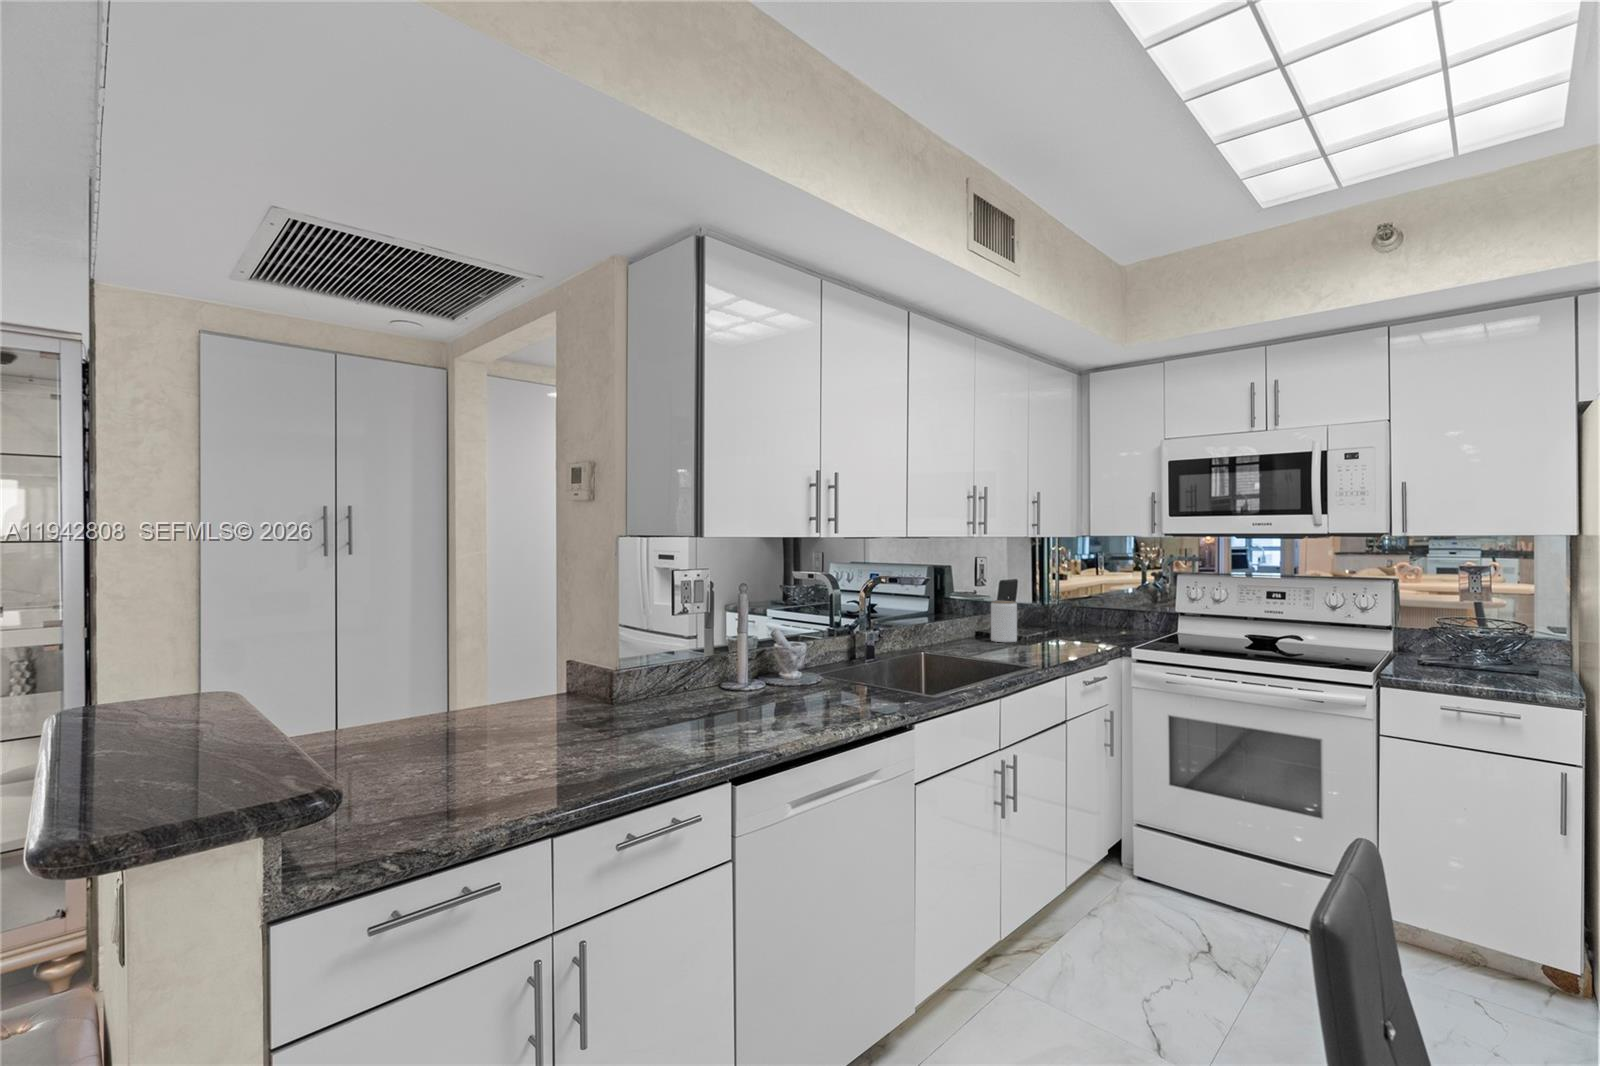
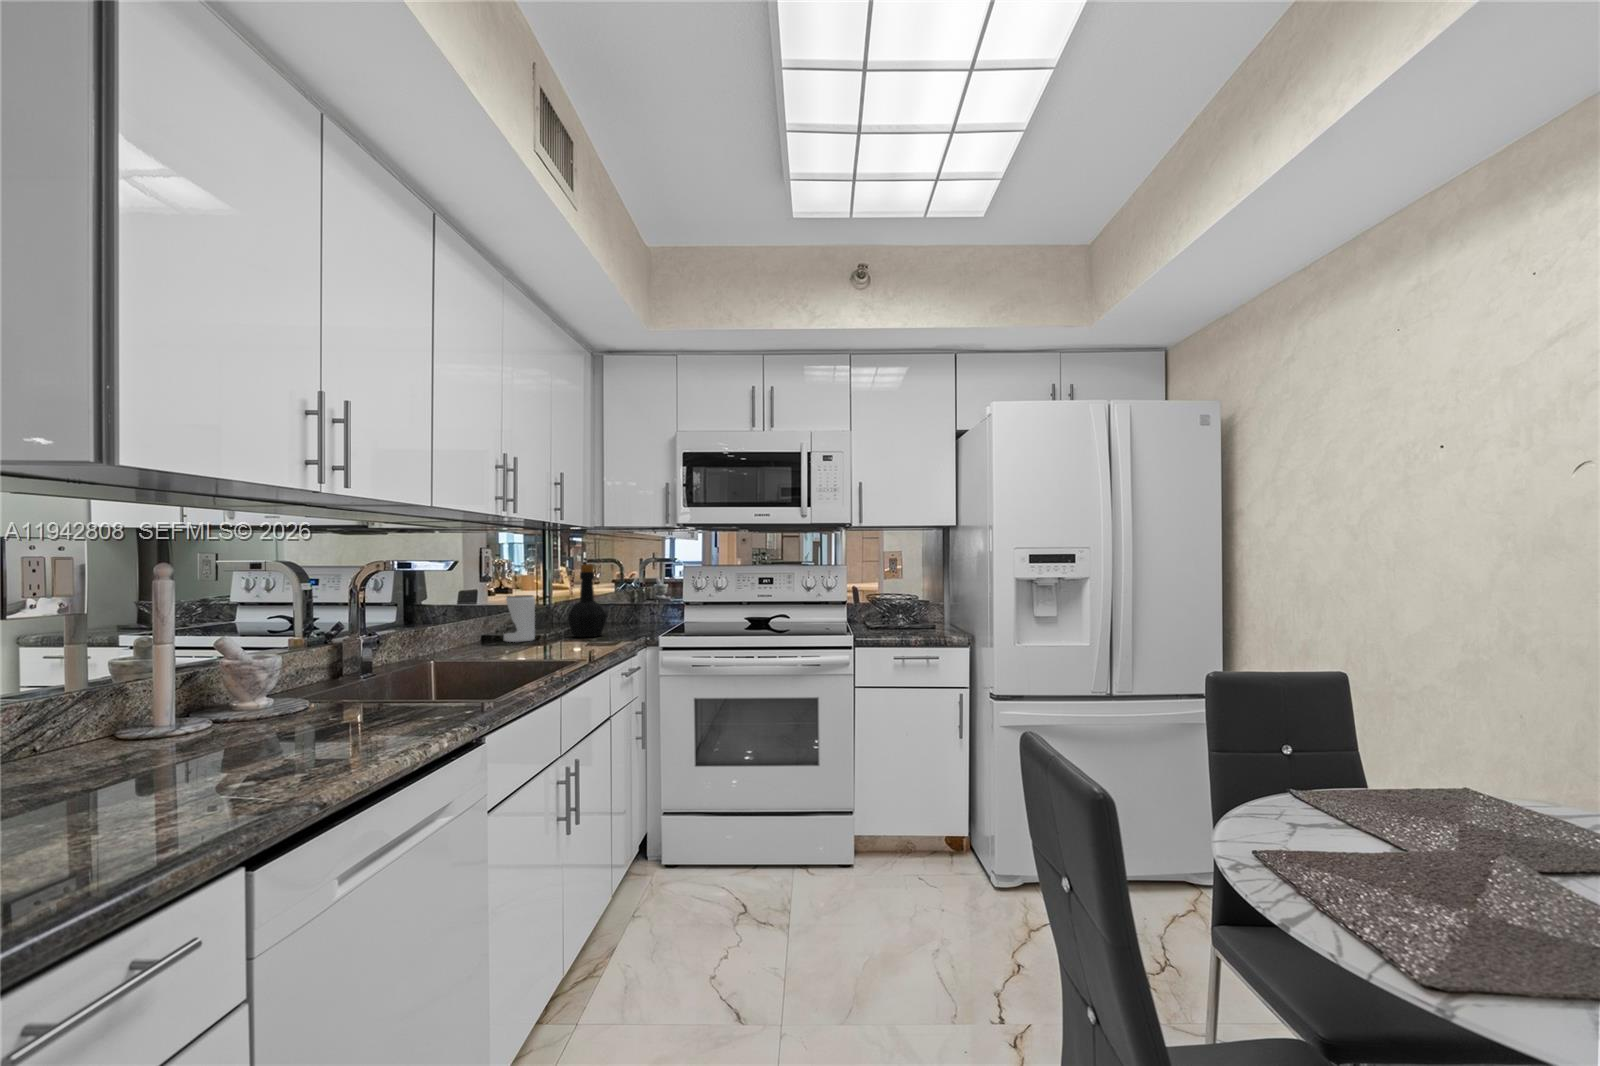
bottle: none [1047,576,1083,644] -> present [568,565,606,637]

